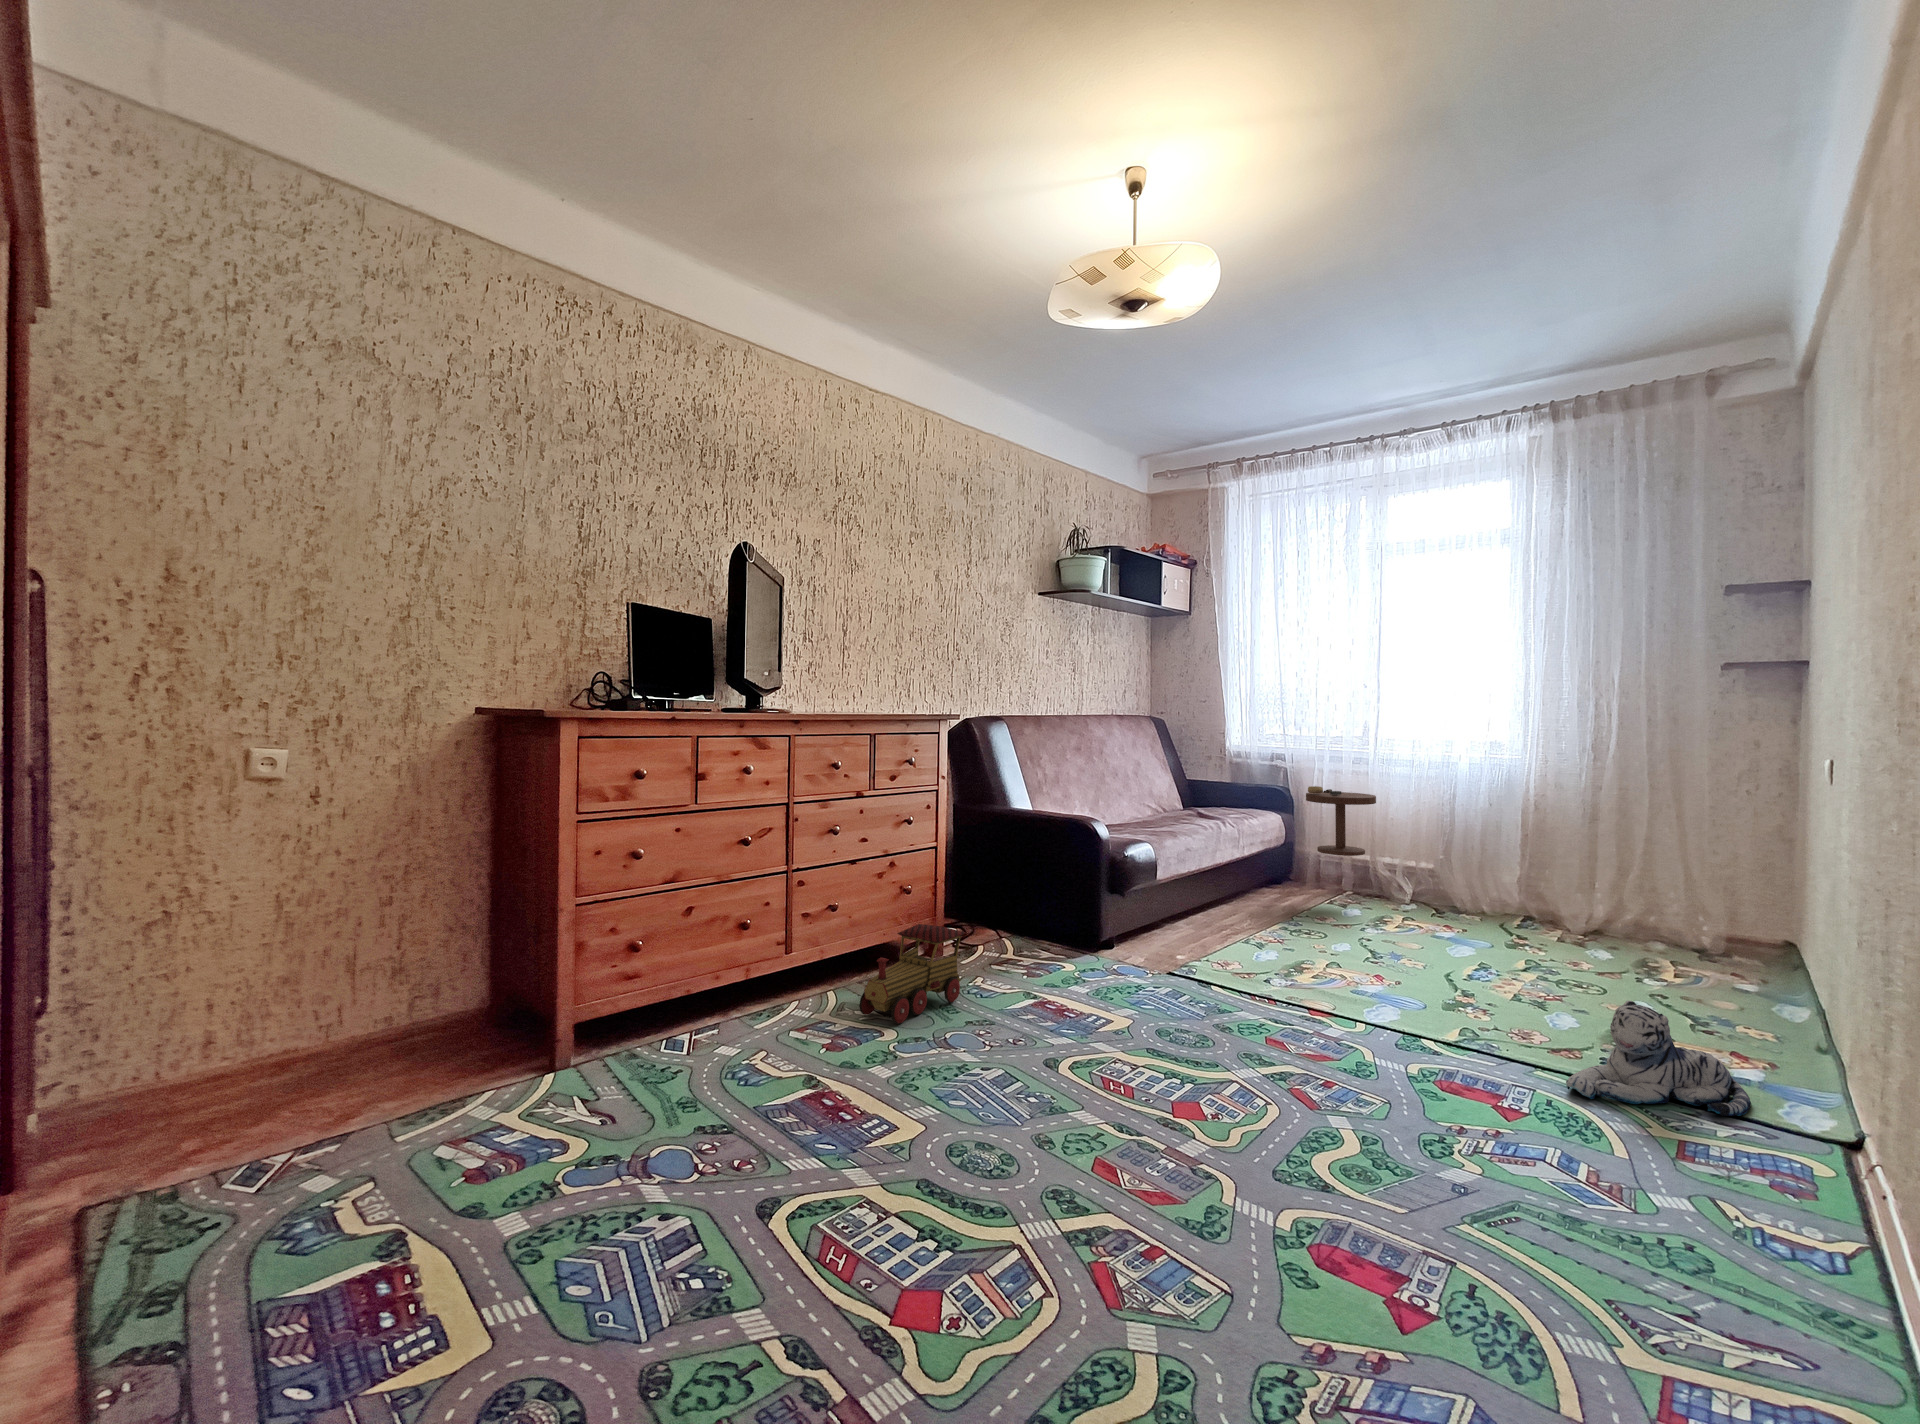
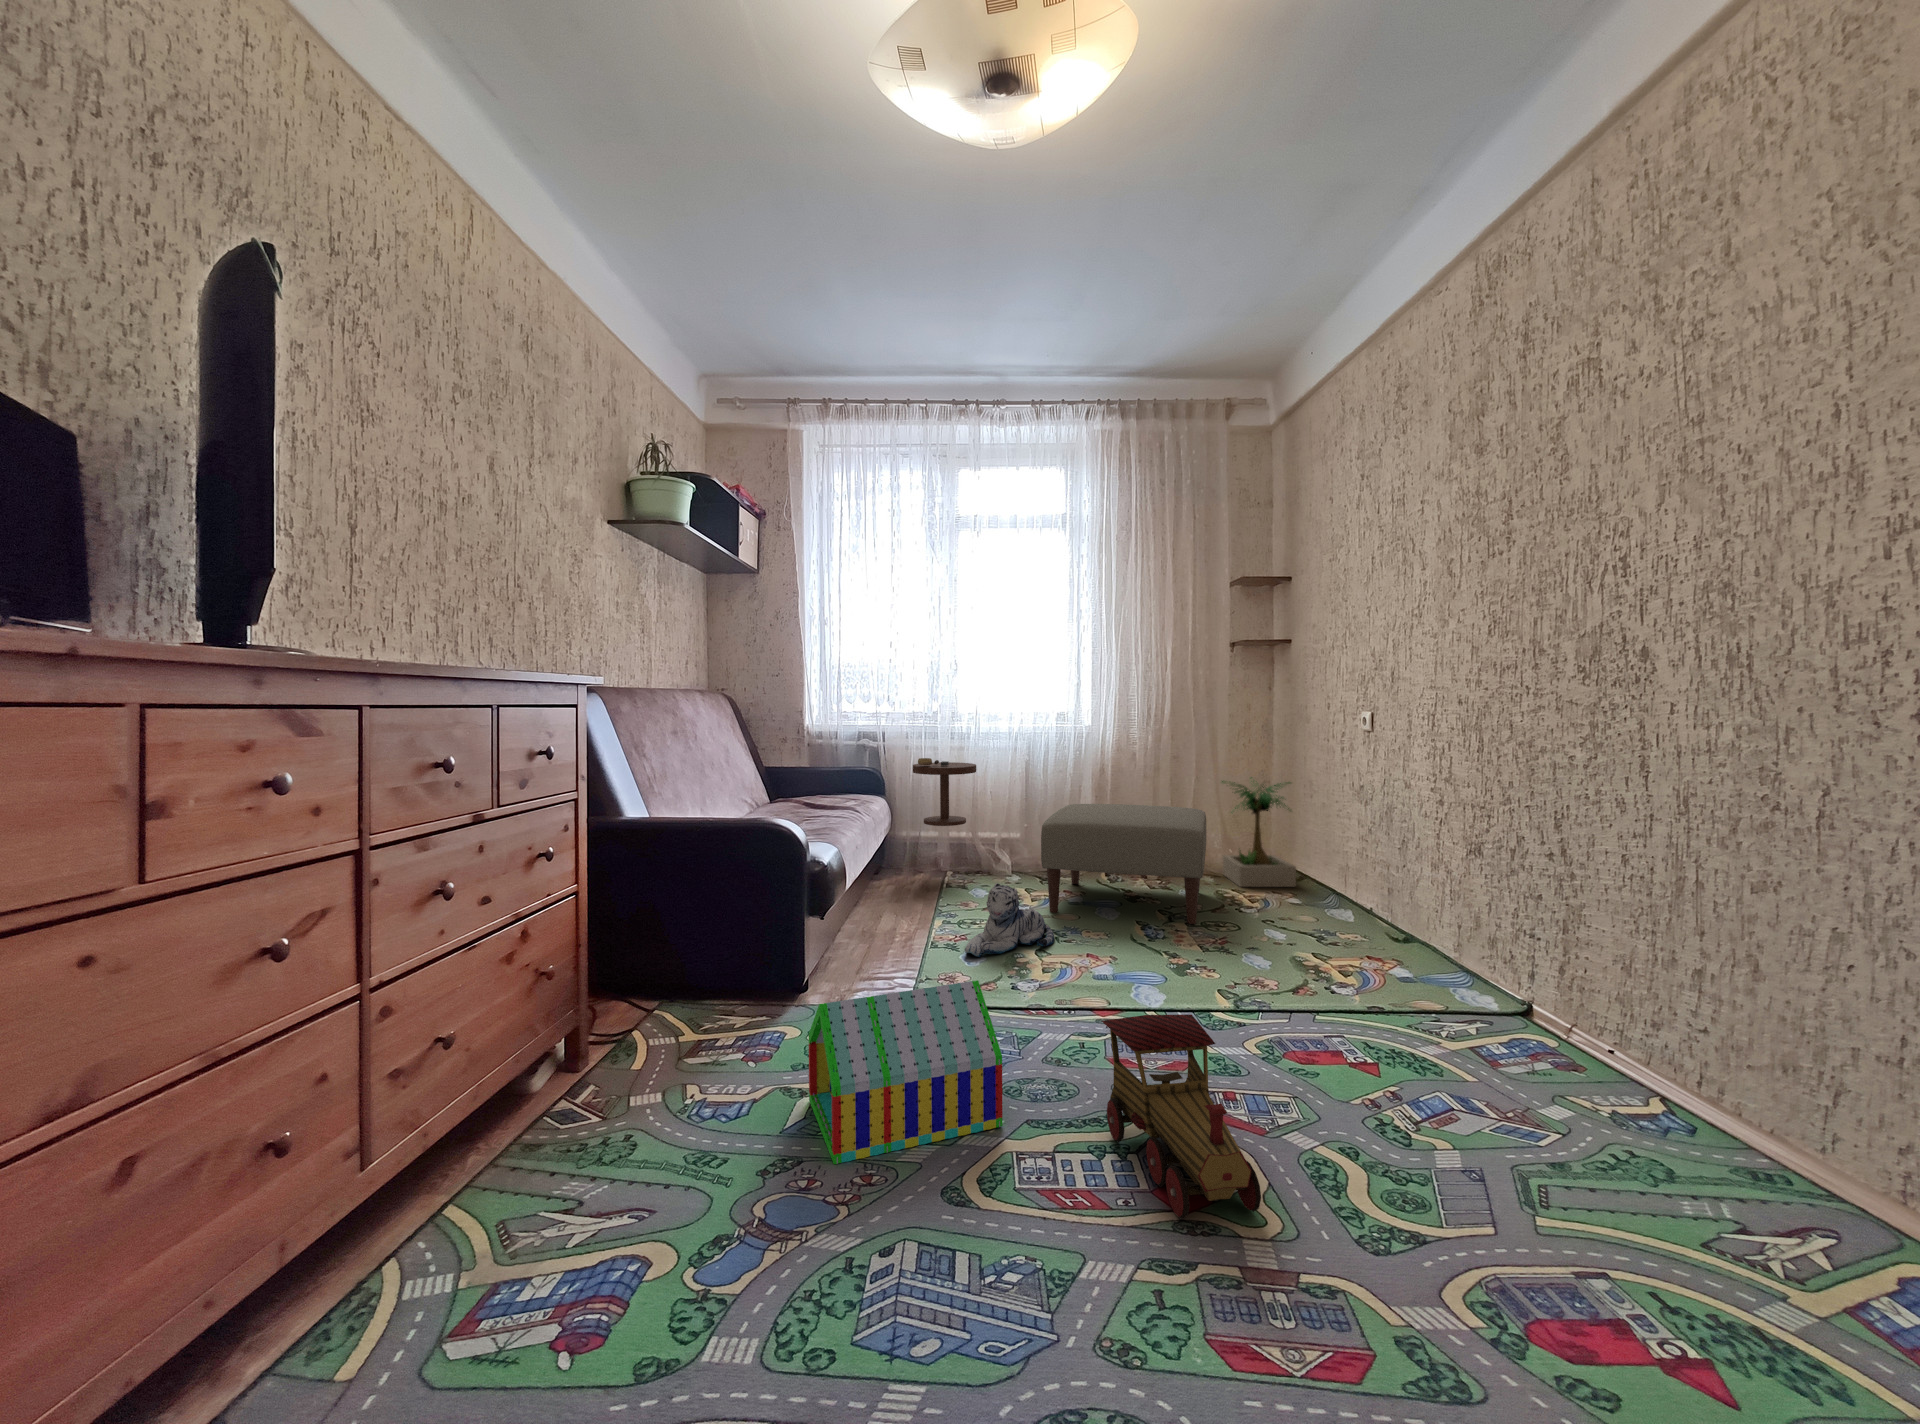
potted plant: none [1704,839,1866,1000] -> present [1222,777,1296,887]
ottoman: none [1394,848,1662,997] -> present [1041,804,1206,924]
toy train: present [859,924,965,1024] -> present [1102,1015,1261,1220]
toy house: none [1005,935,1141,1054] -> present [809,980,1003,1164]
plush toy: present [1566,1001,1751,1116] -> present [965,883,1054,957]

